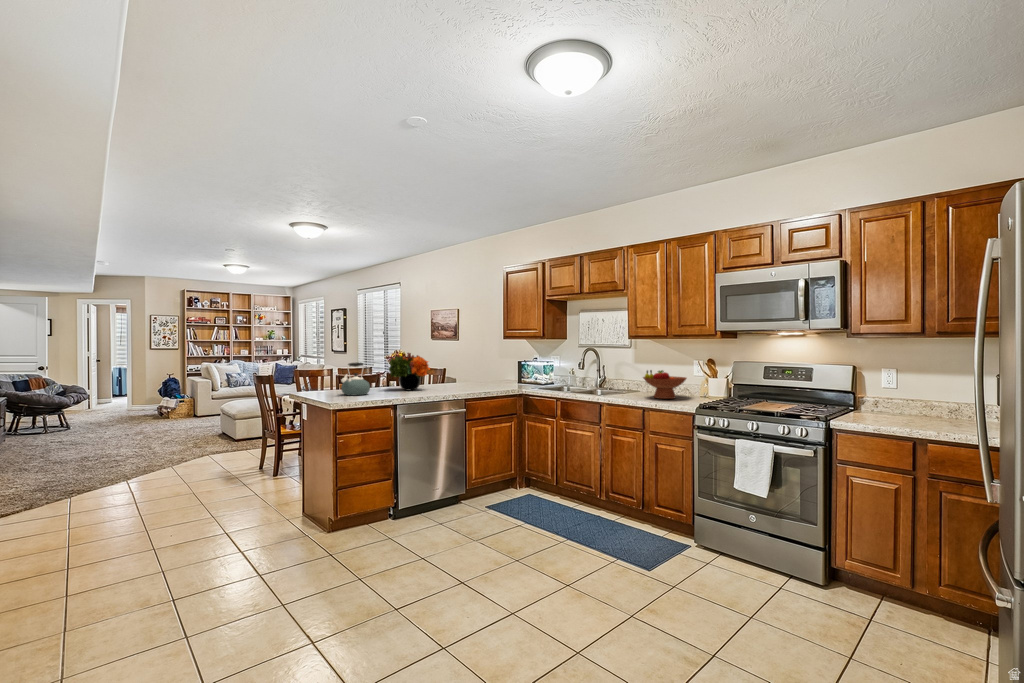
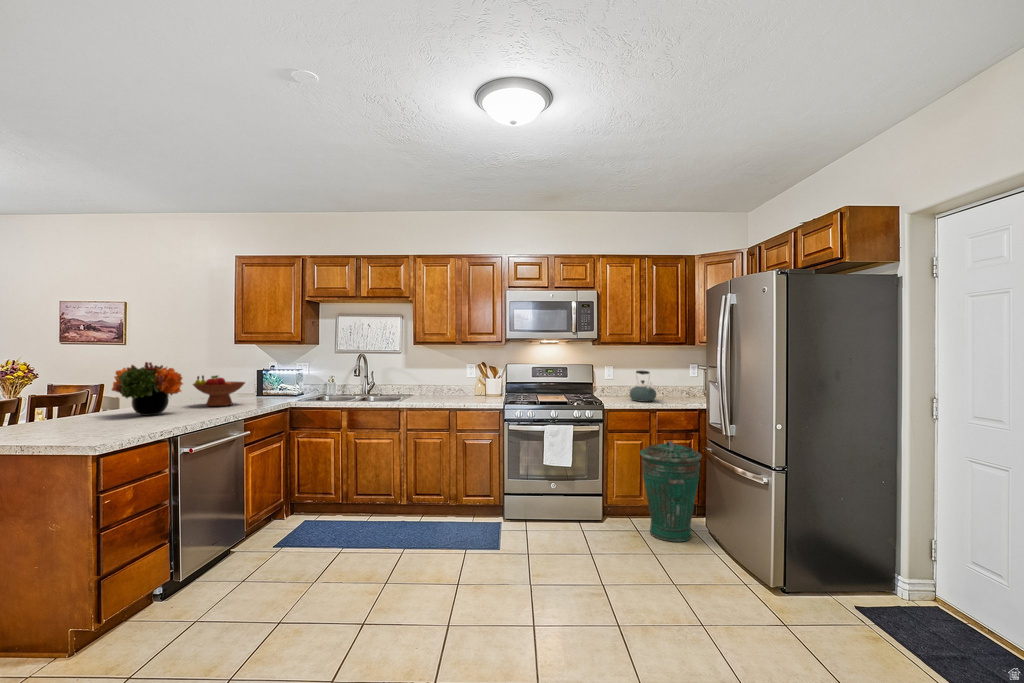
kettle: present [341,362,370,395] -> present [630,371,656,402]
fruit bowl: present [643,370,687,399] -> present [193,375,245,406]
trash can: none [855,487,973,653] -> present [640,441,702,542]

